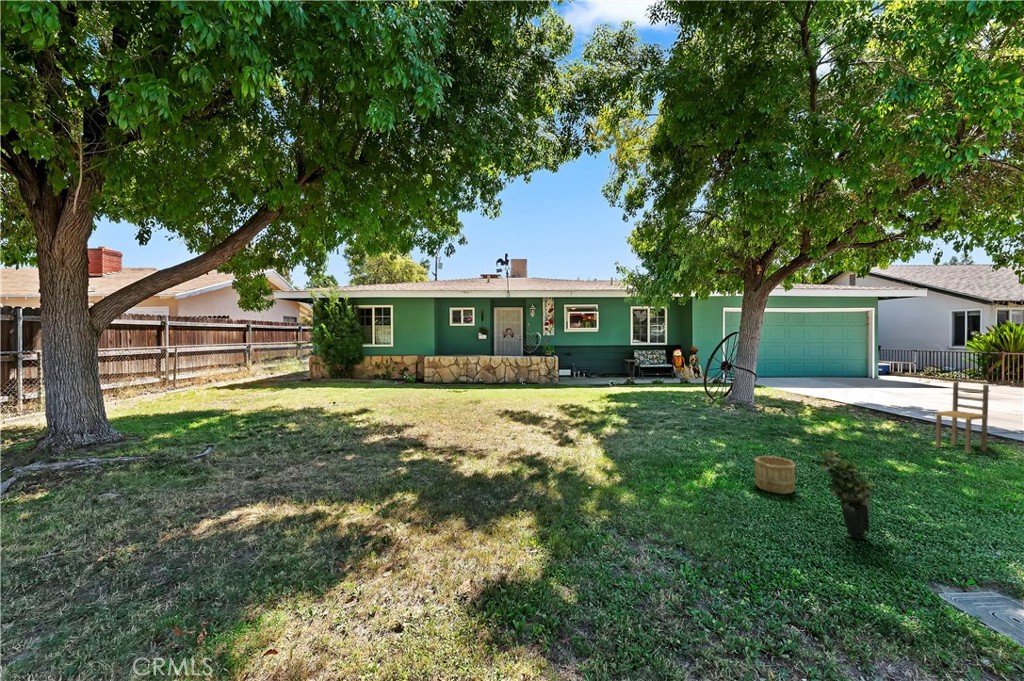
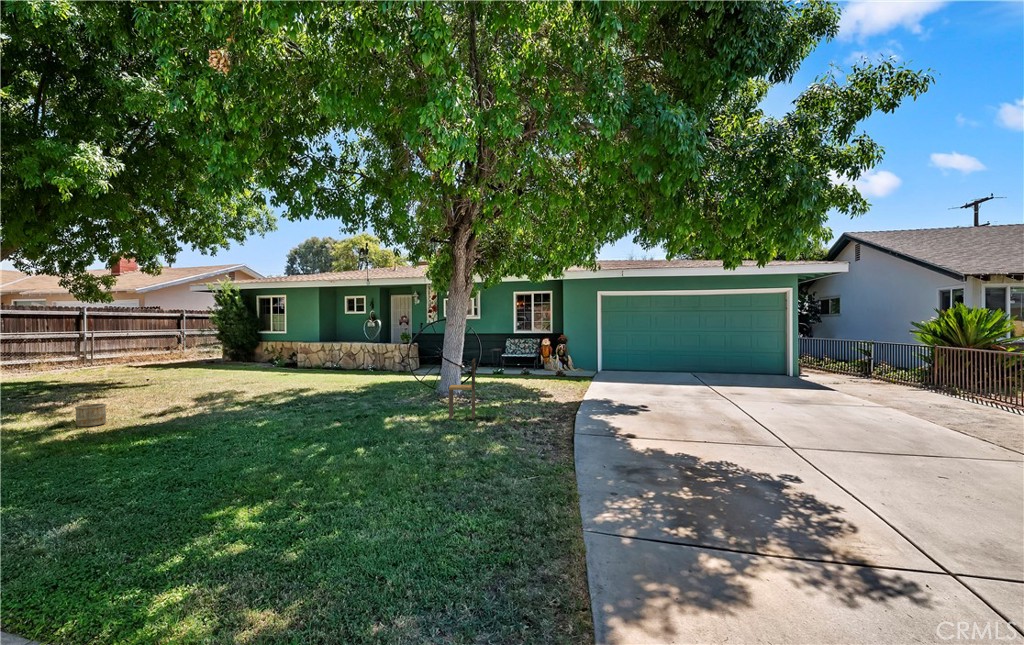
potted plant: present [816,450,876,540] -> none [135,386,167,437]
wooden bucket: present [754,456,796,494] -> present [75,403,106,427]

